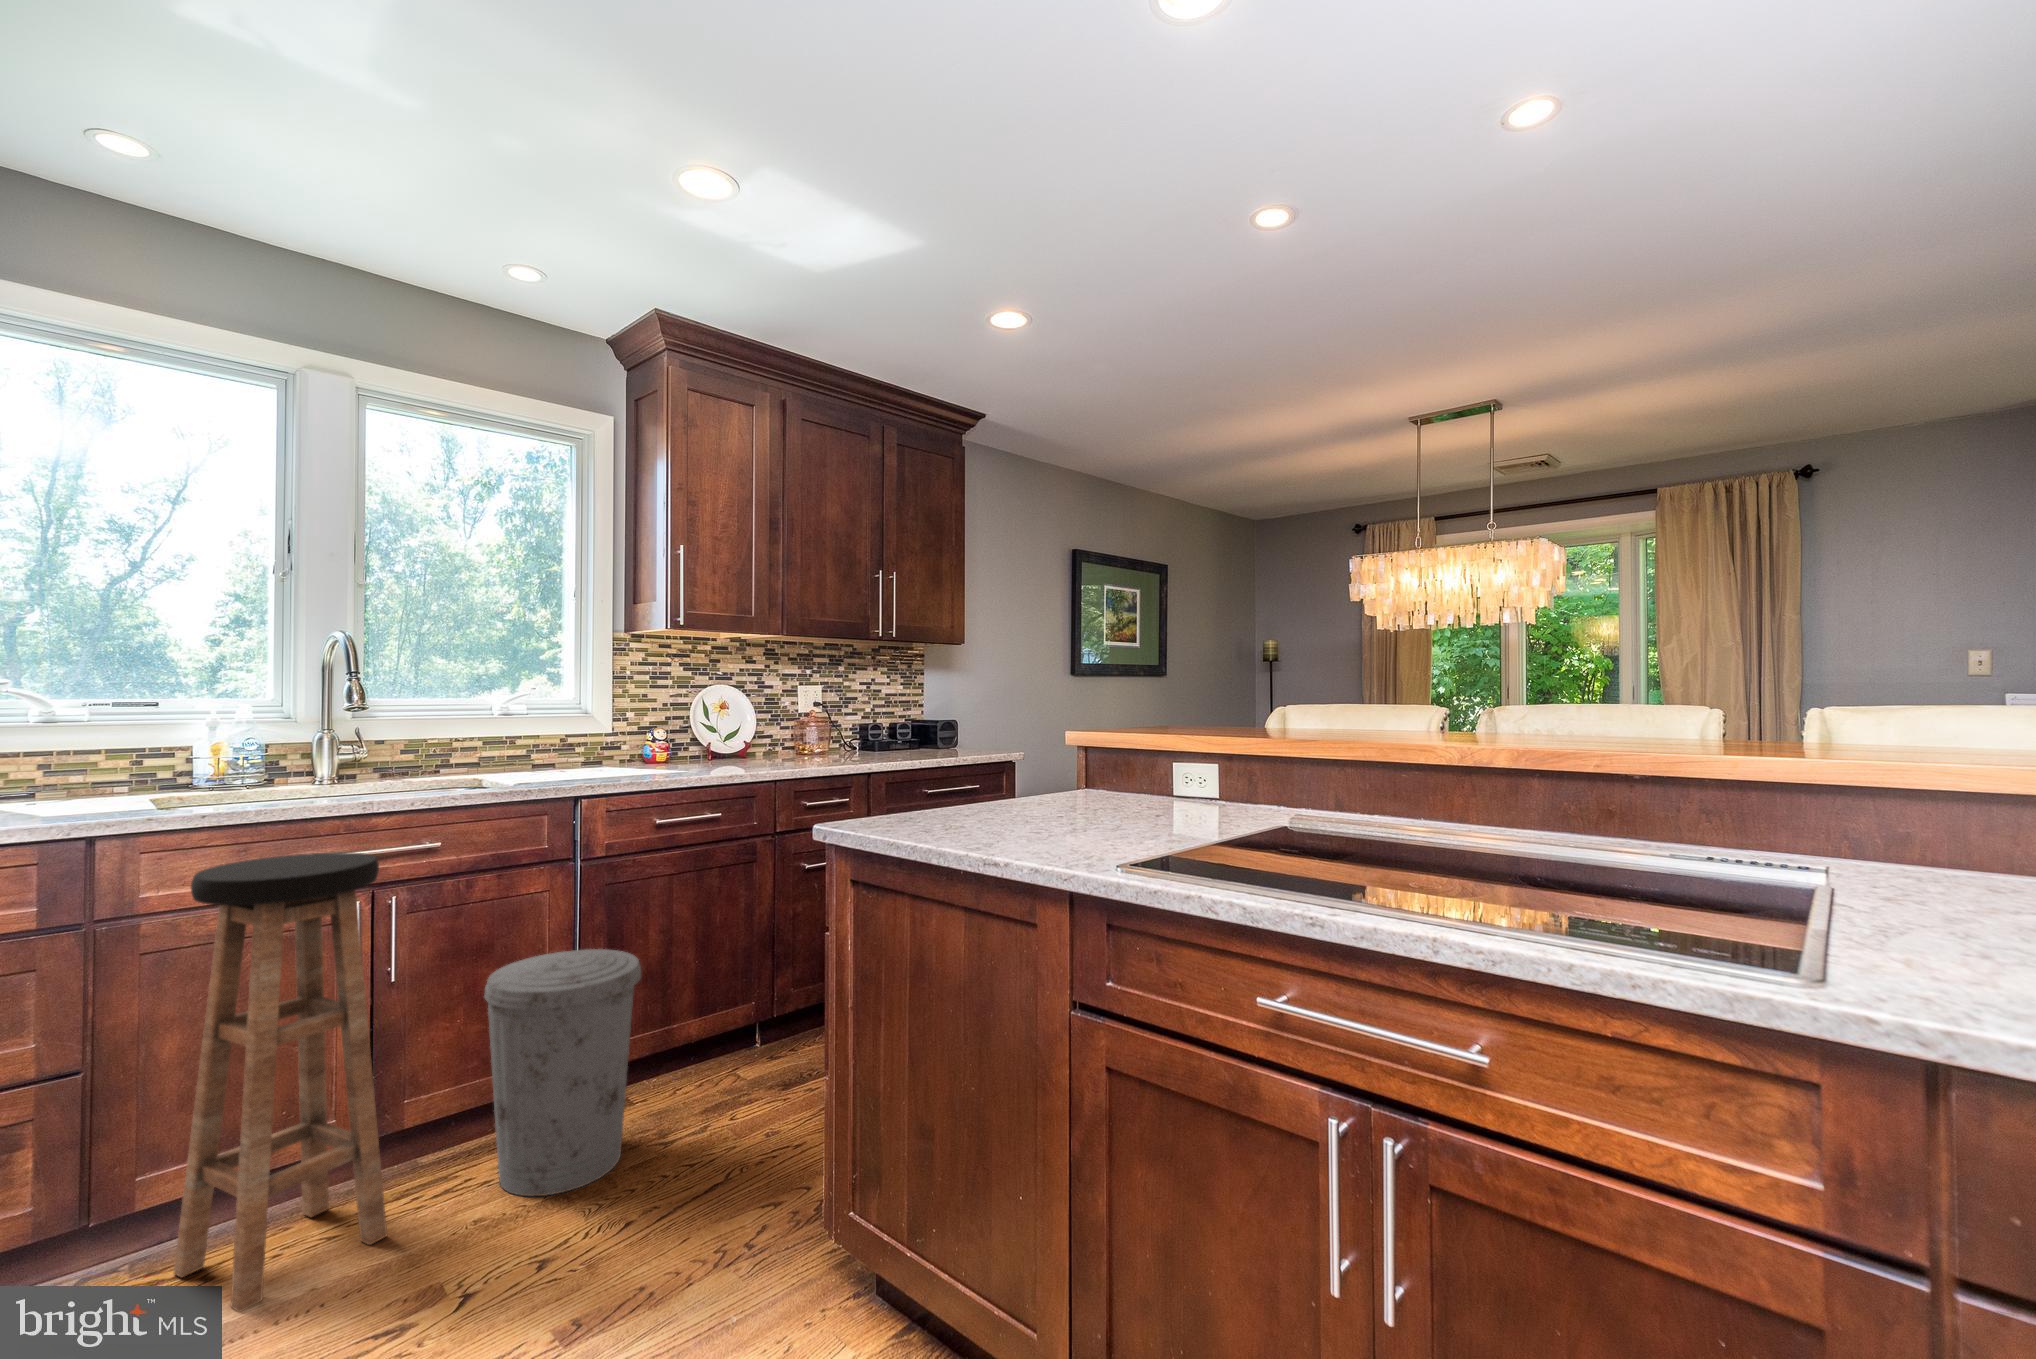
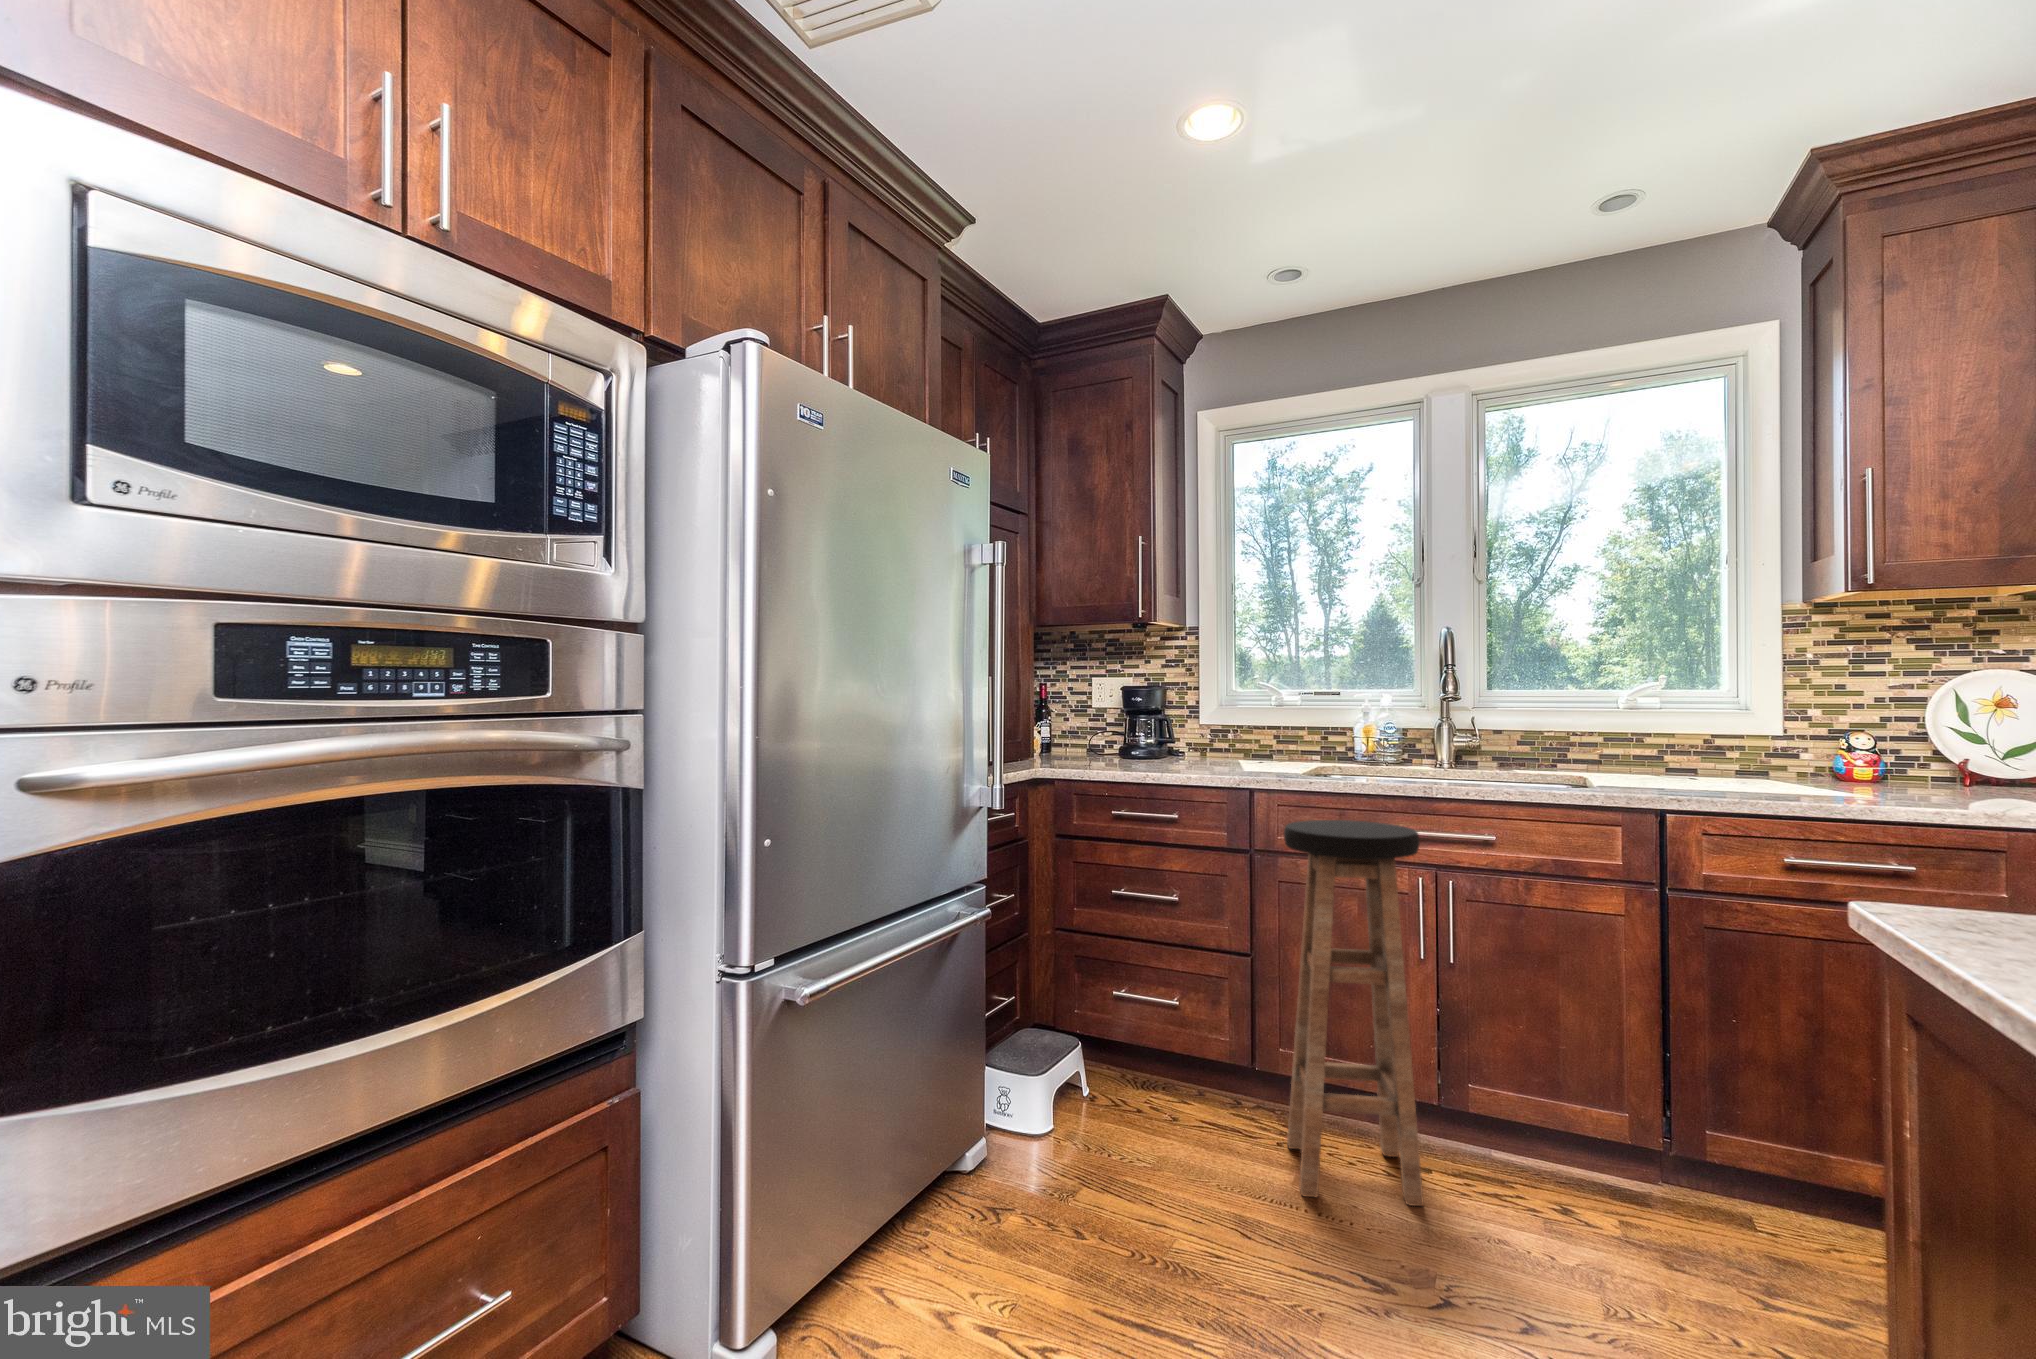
trash can: present [484,949,641,1196] -> none [1523,983,1723,1284]

